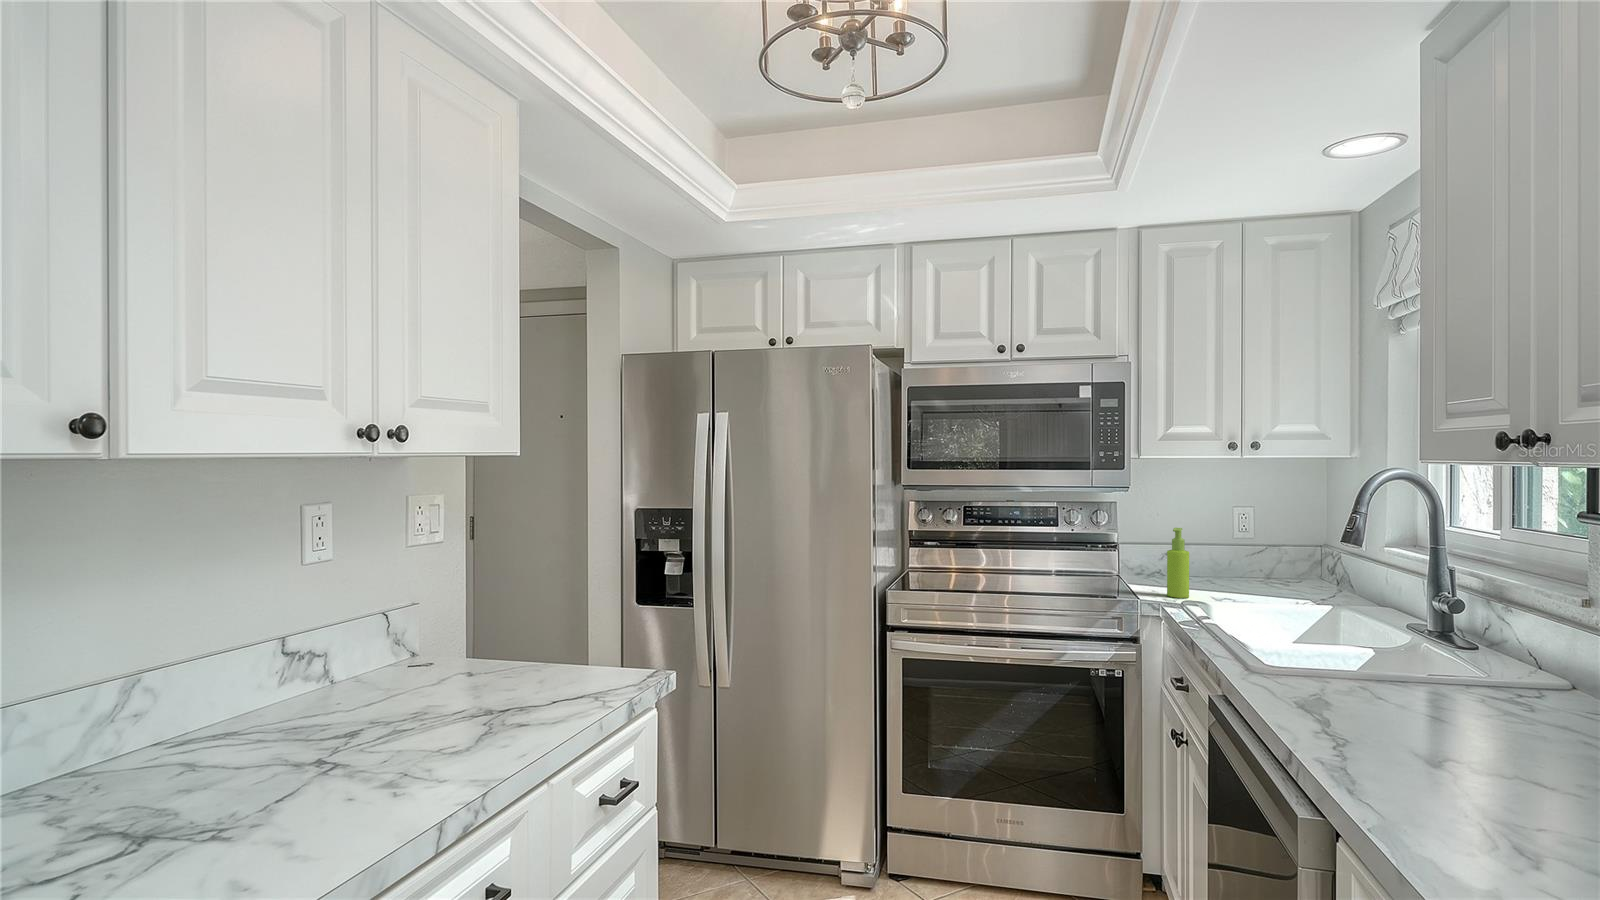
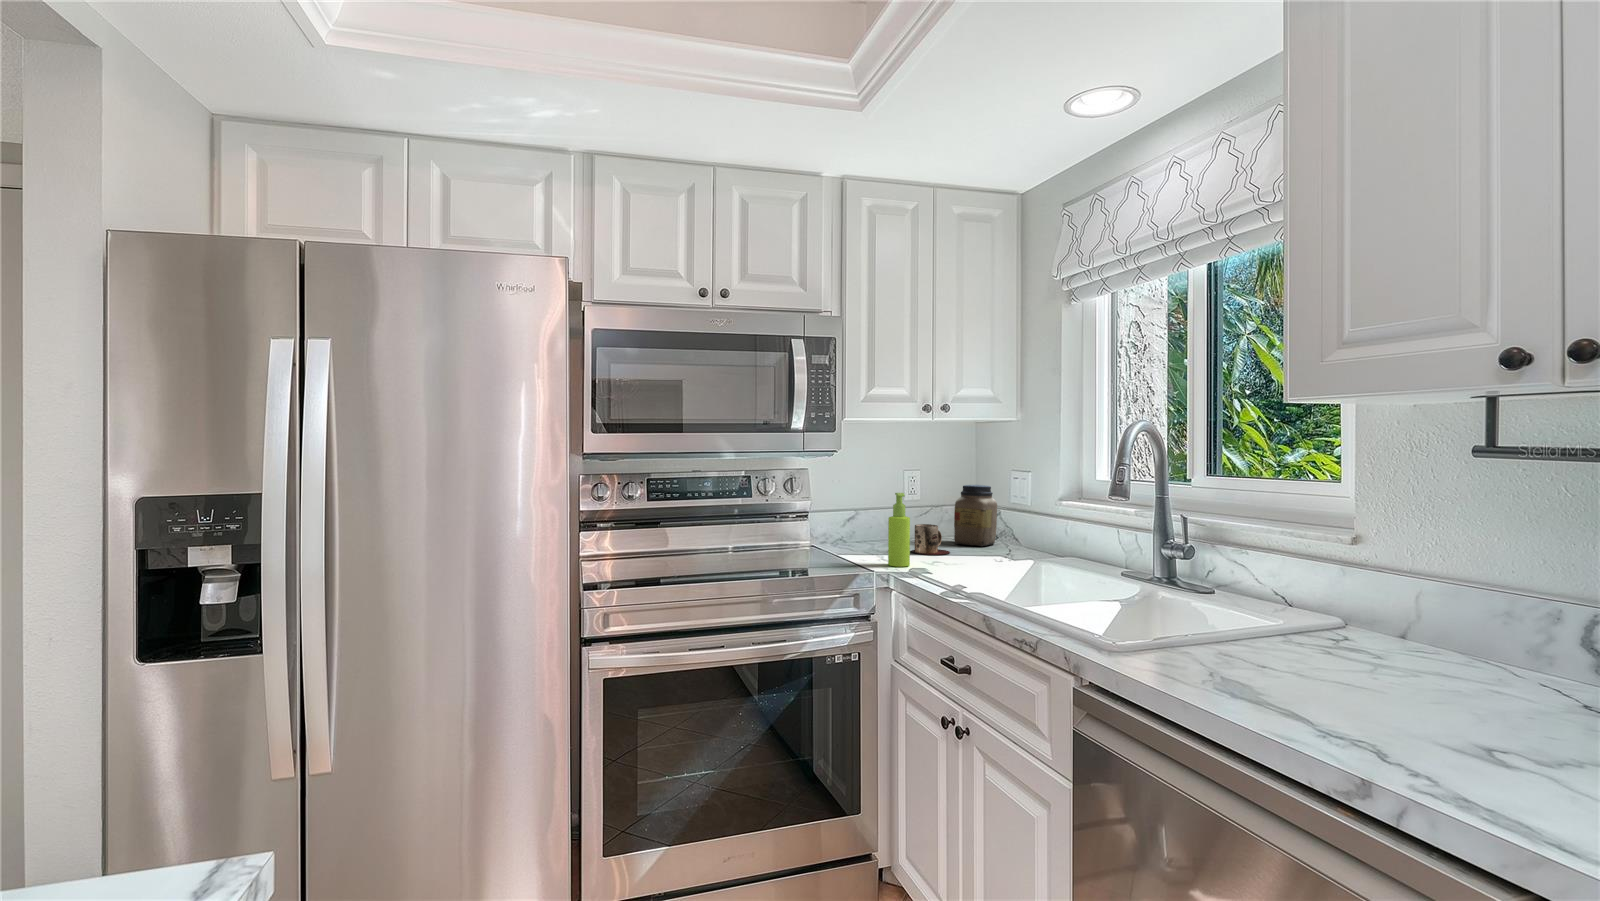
jar: none [1280,523,1334,588] -> present [954,485,997,546]
mug: none [1214,560,1258,592] -> present [911,524,950,555]

